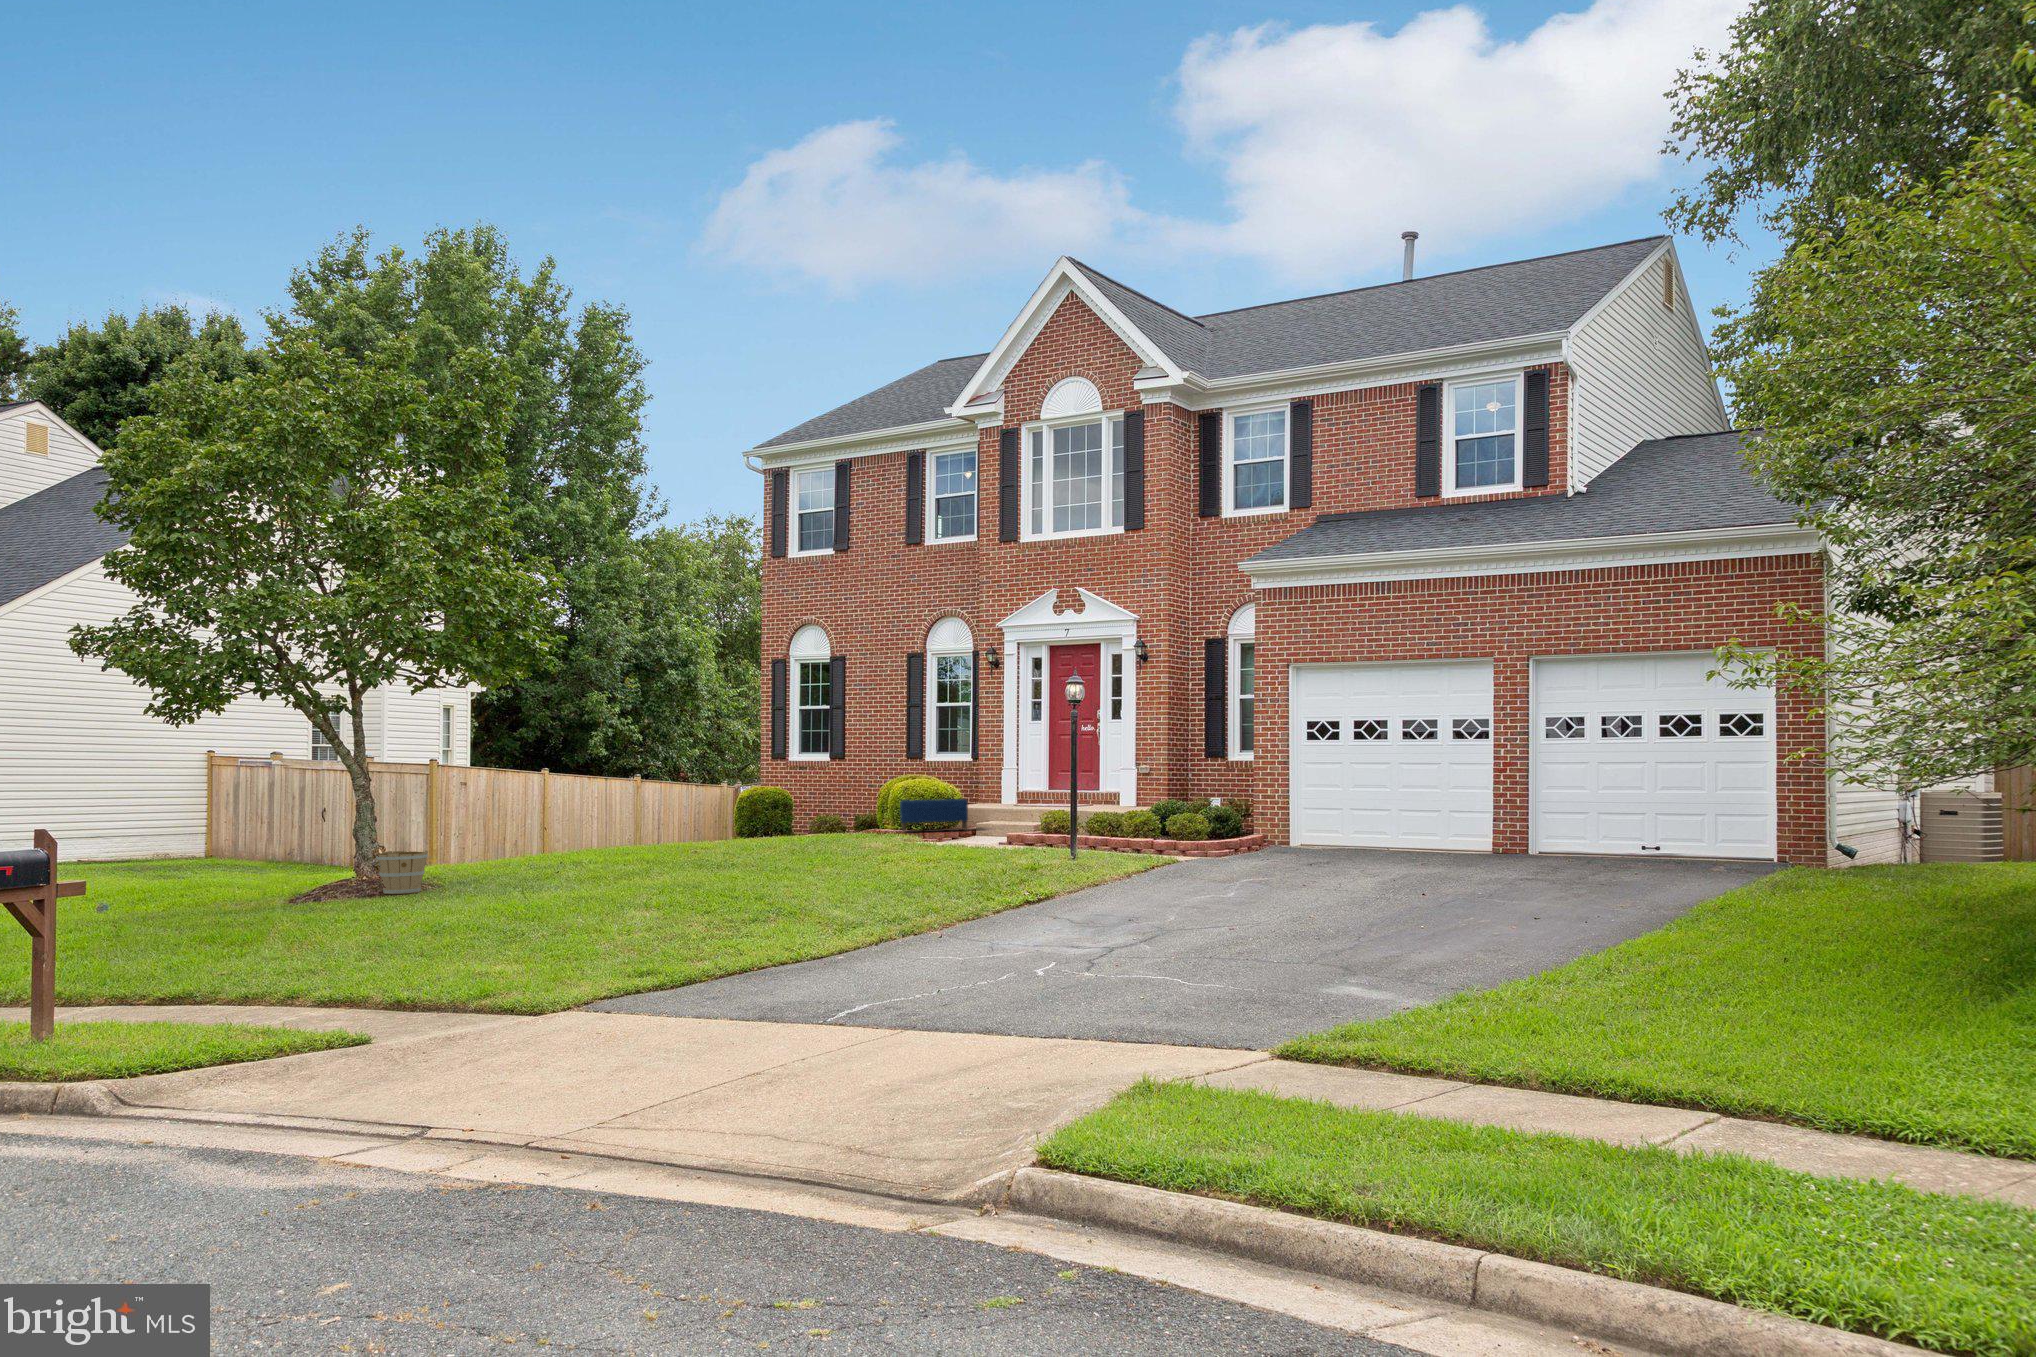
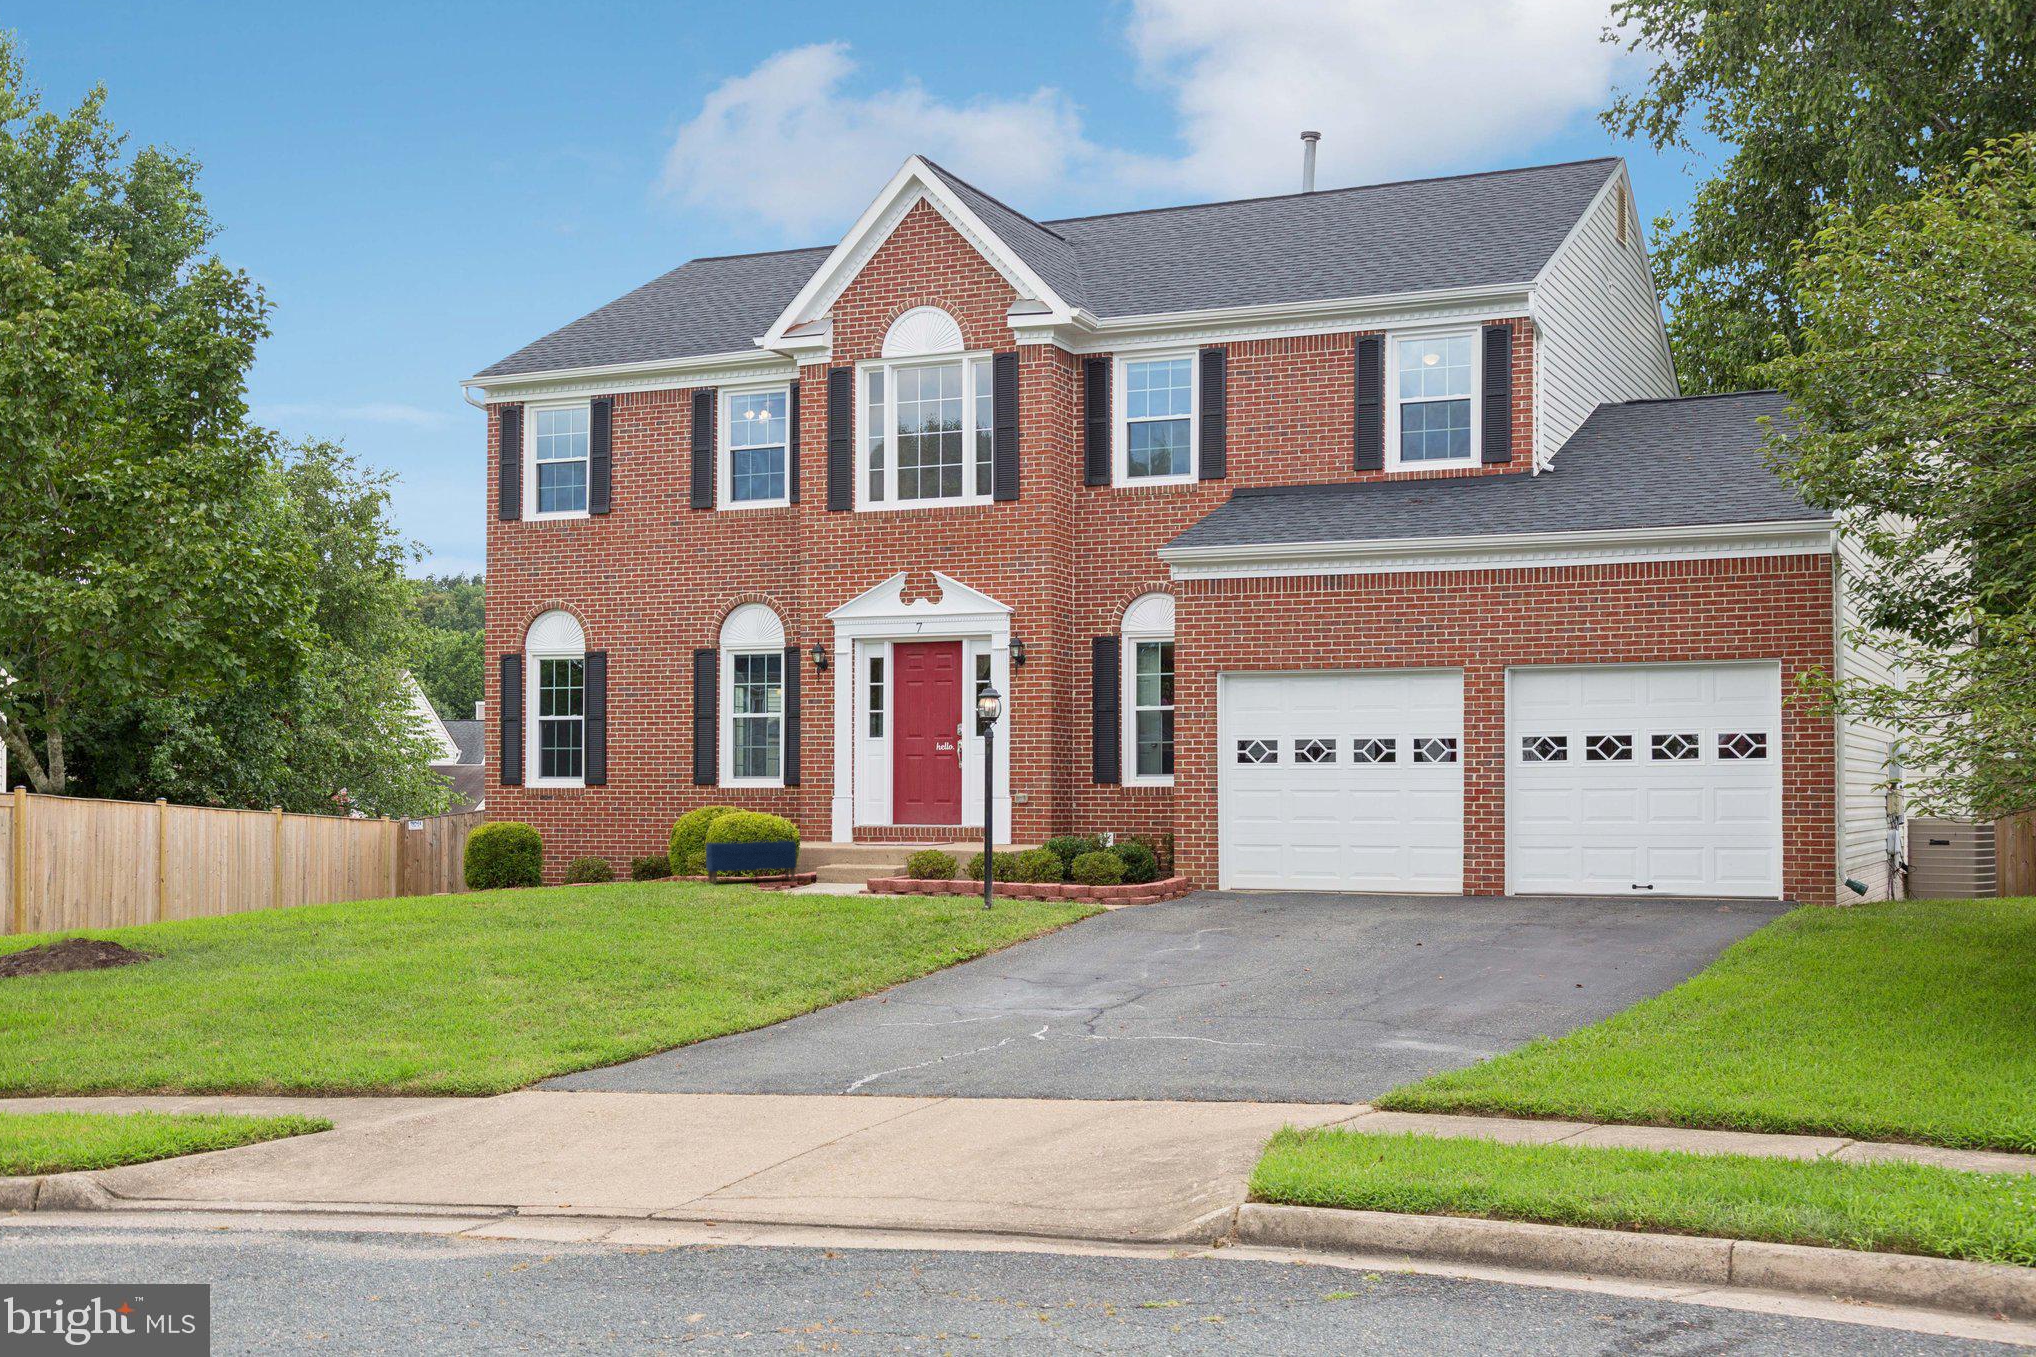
wooden bucket: present [376,850,428,894] -> none [90,915,159,972]

